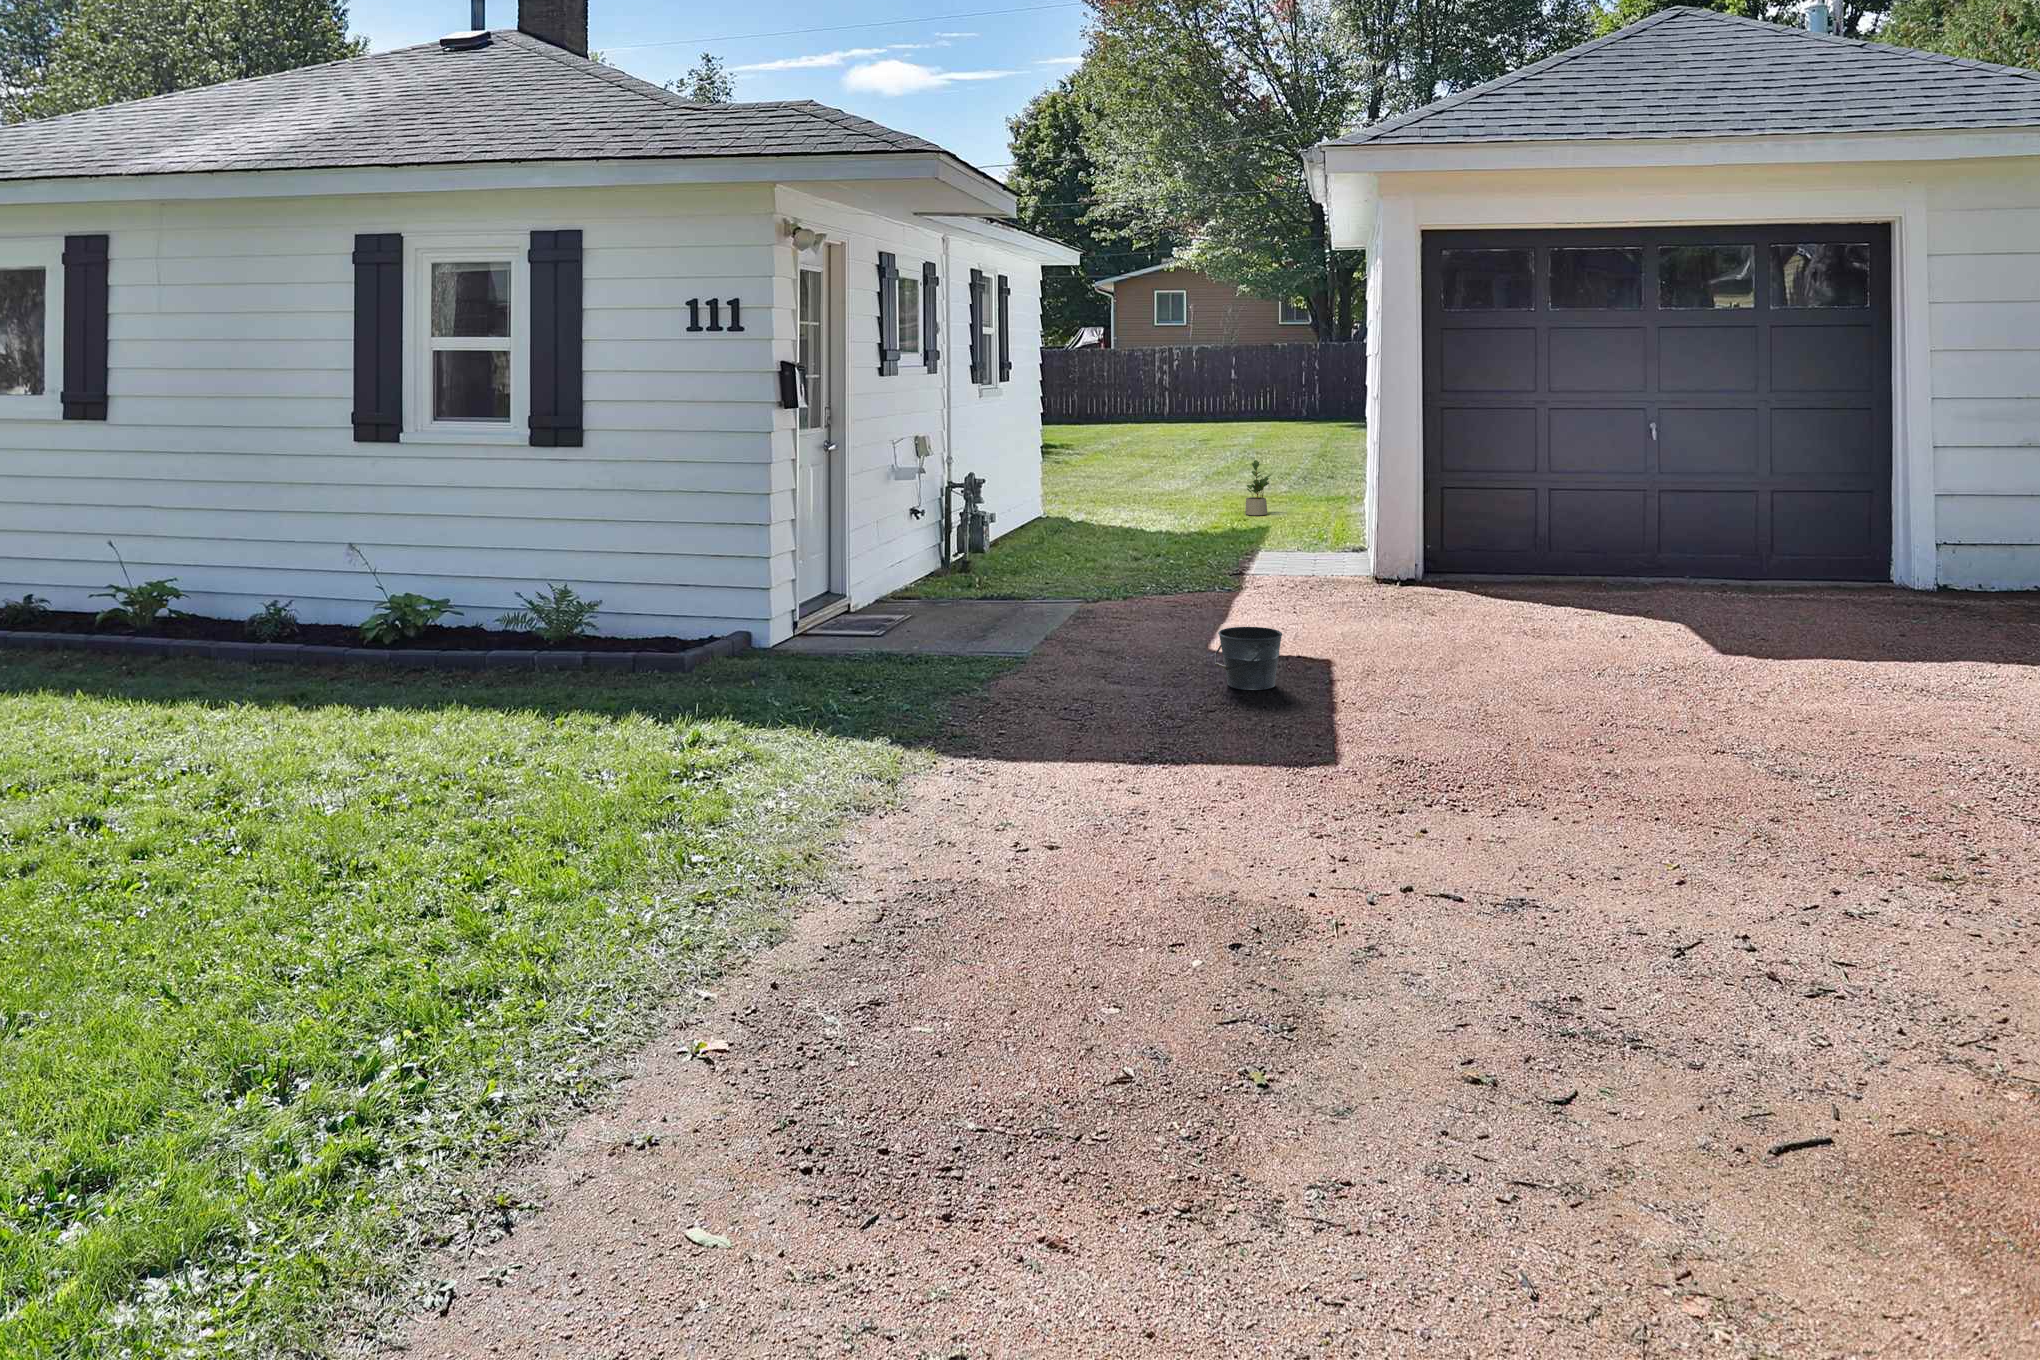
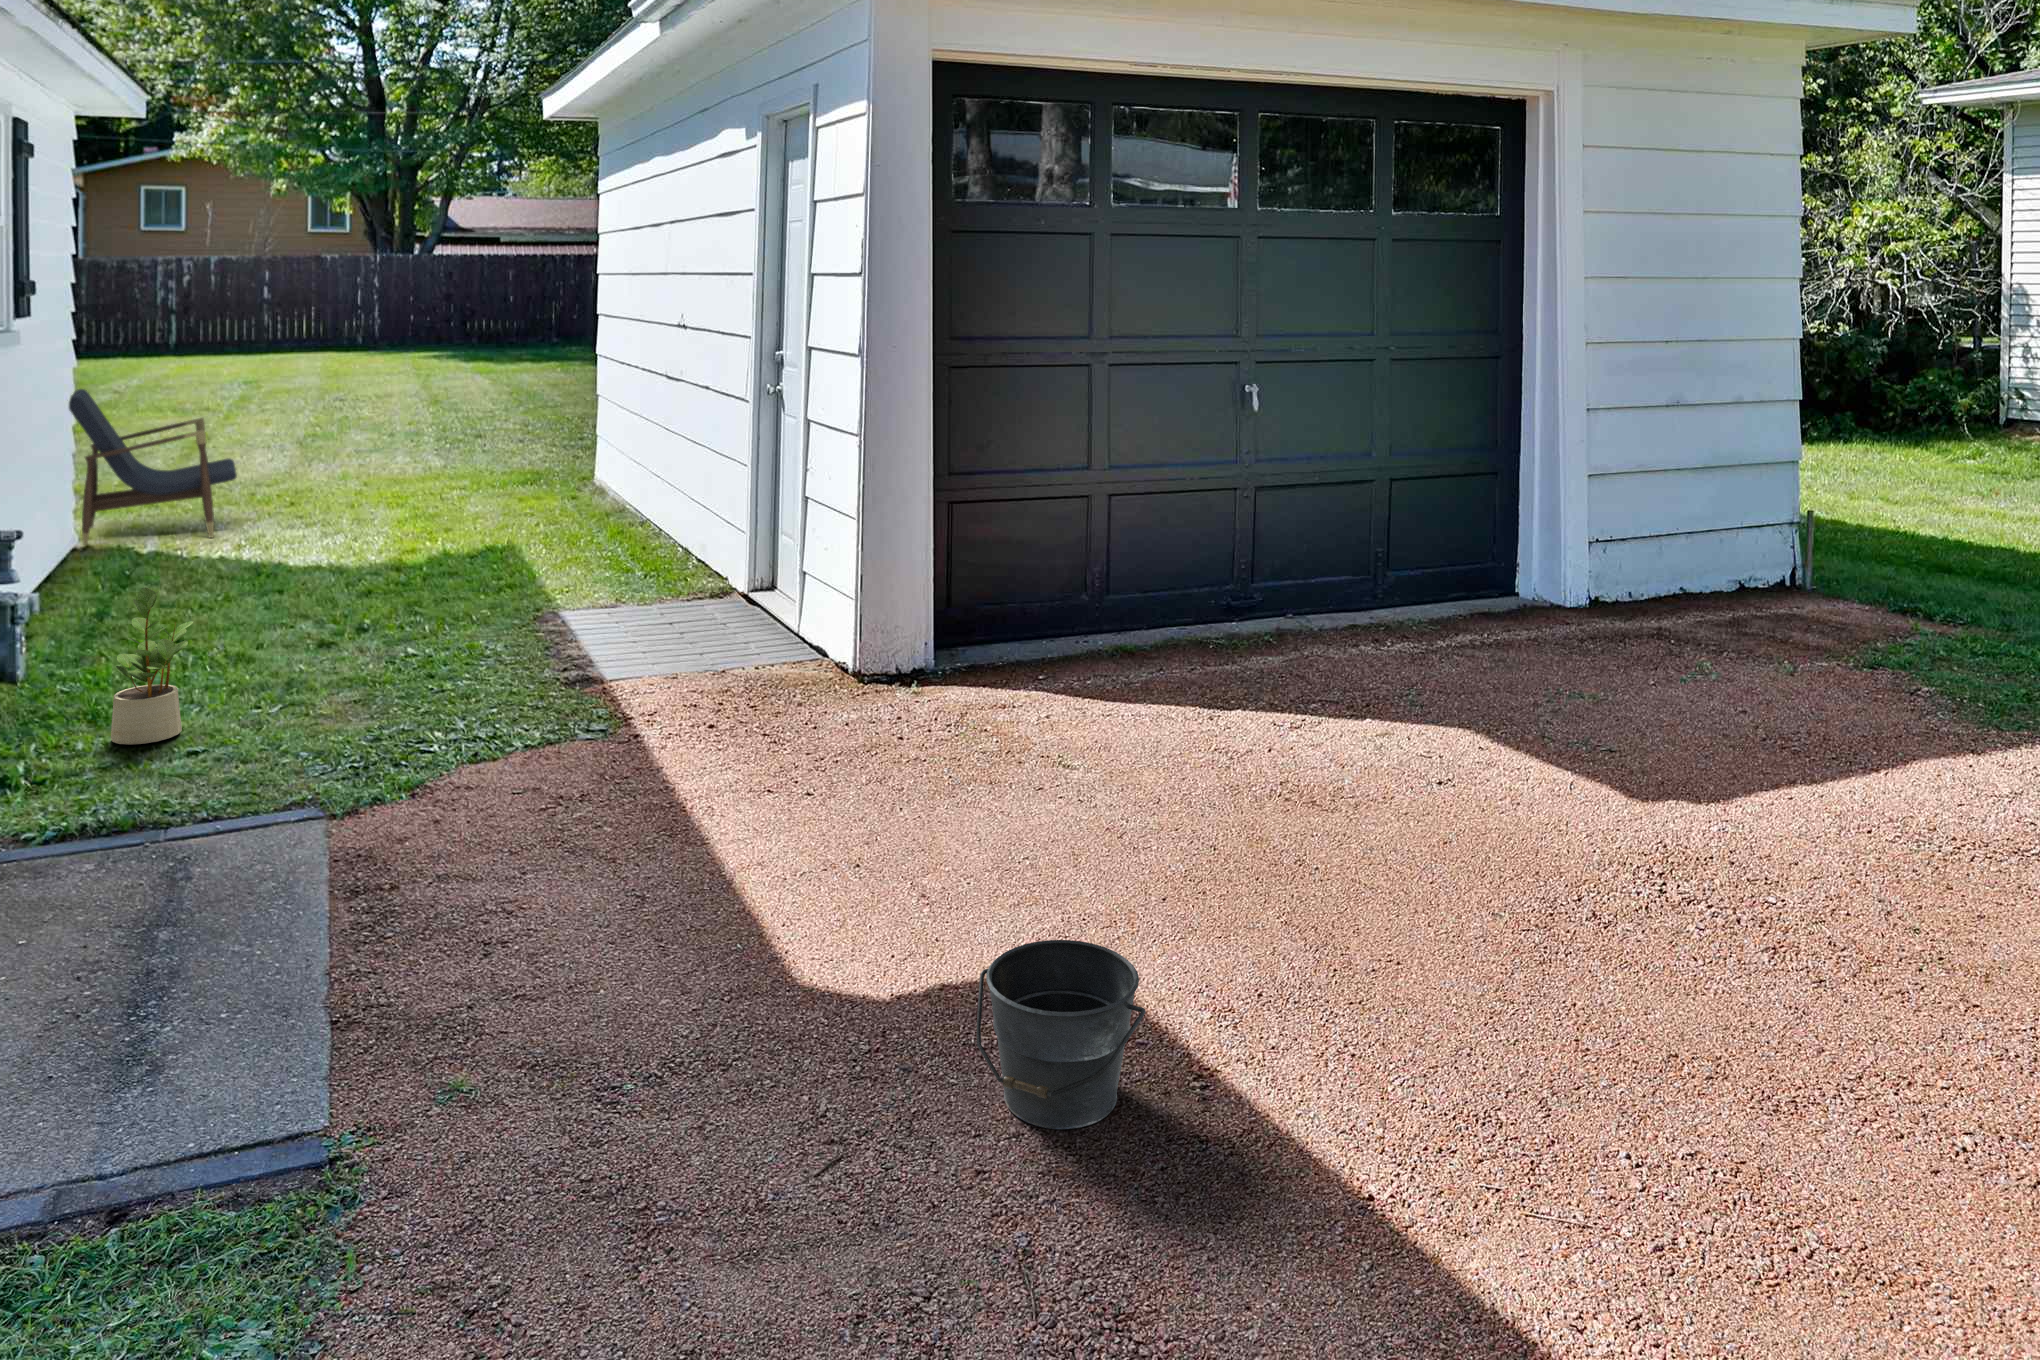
lounge chair: none [1030,423,1119,511] -> present [69,389,237,544]
potted plant: present [1245,460,1270,515] -> present [111,587,194,745]

